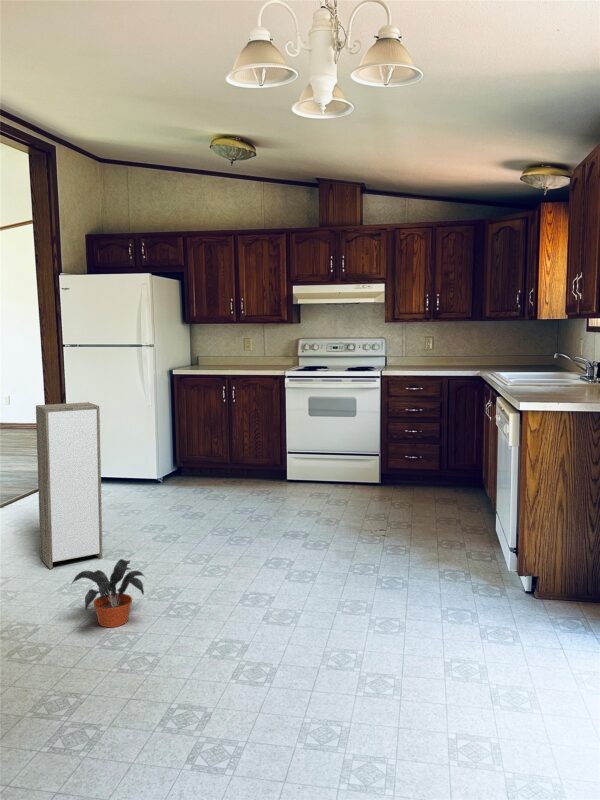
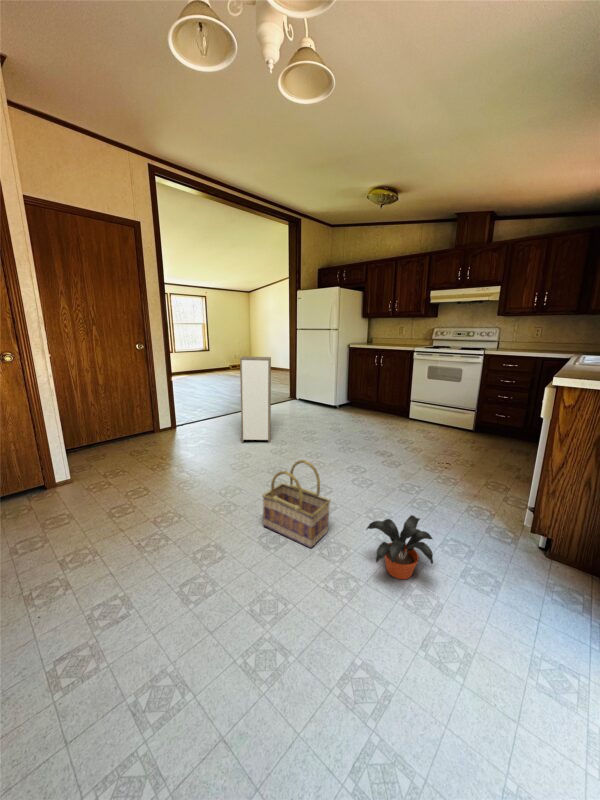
basket: none [228,547,320,665] -> present [263,460,330,548]
potted plant: present [73,559,144,627] -> present [366,515,433,579]

